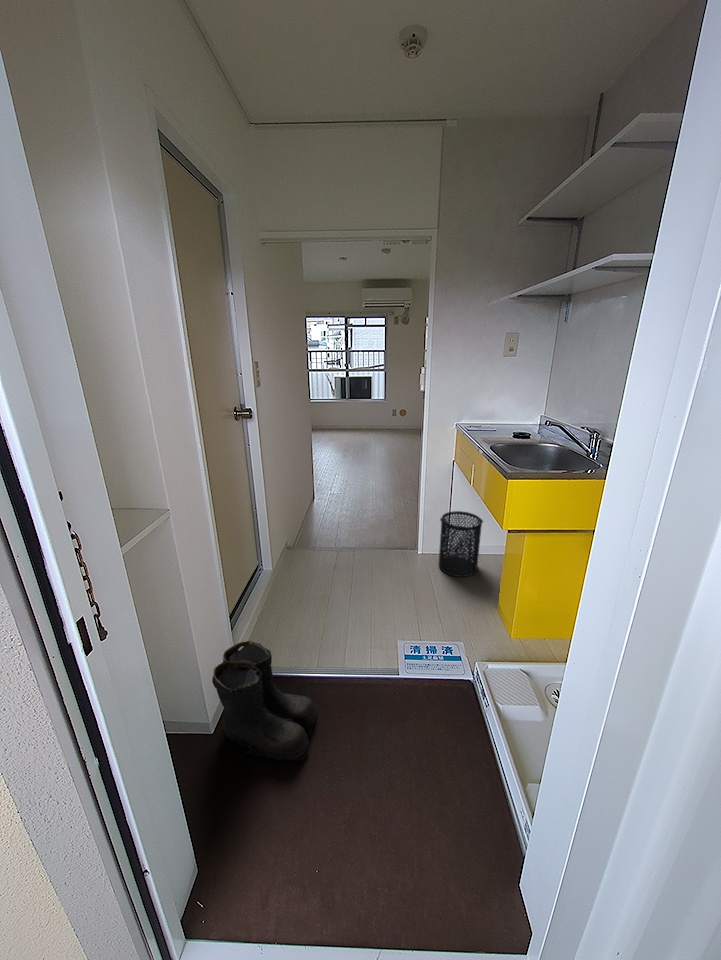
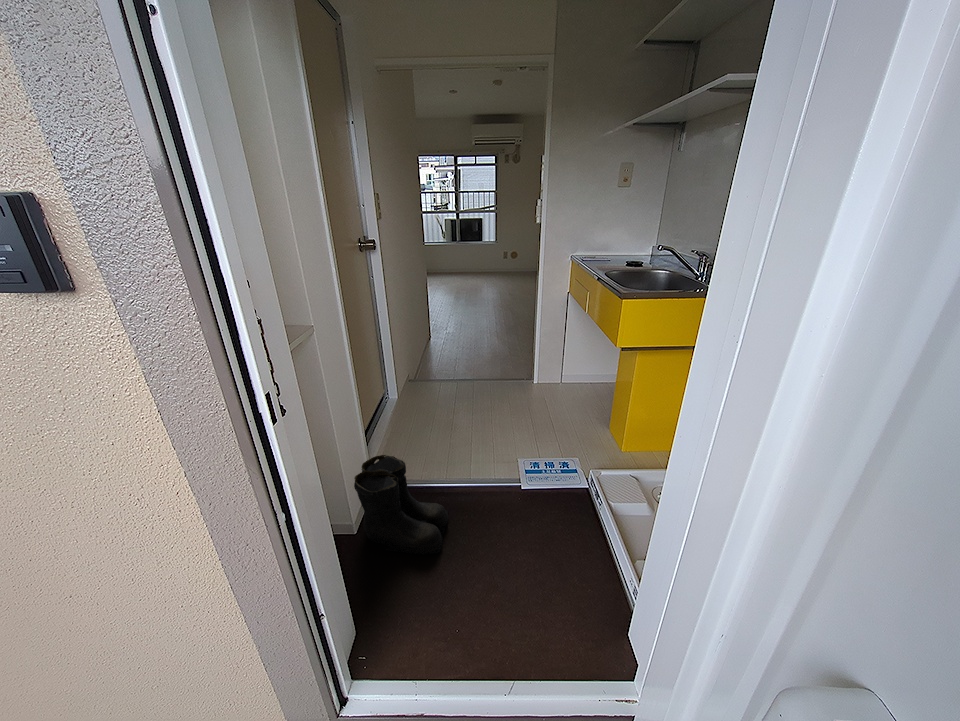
trash can: present [438,511,483,577] -> none [555,343,597,404]

